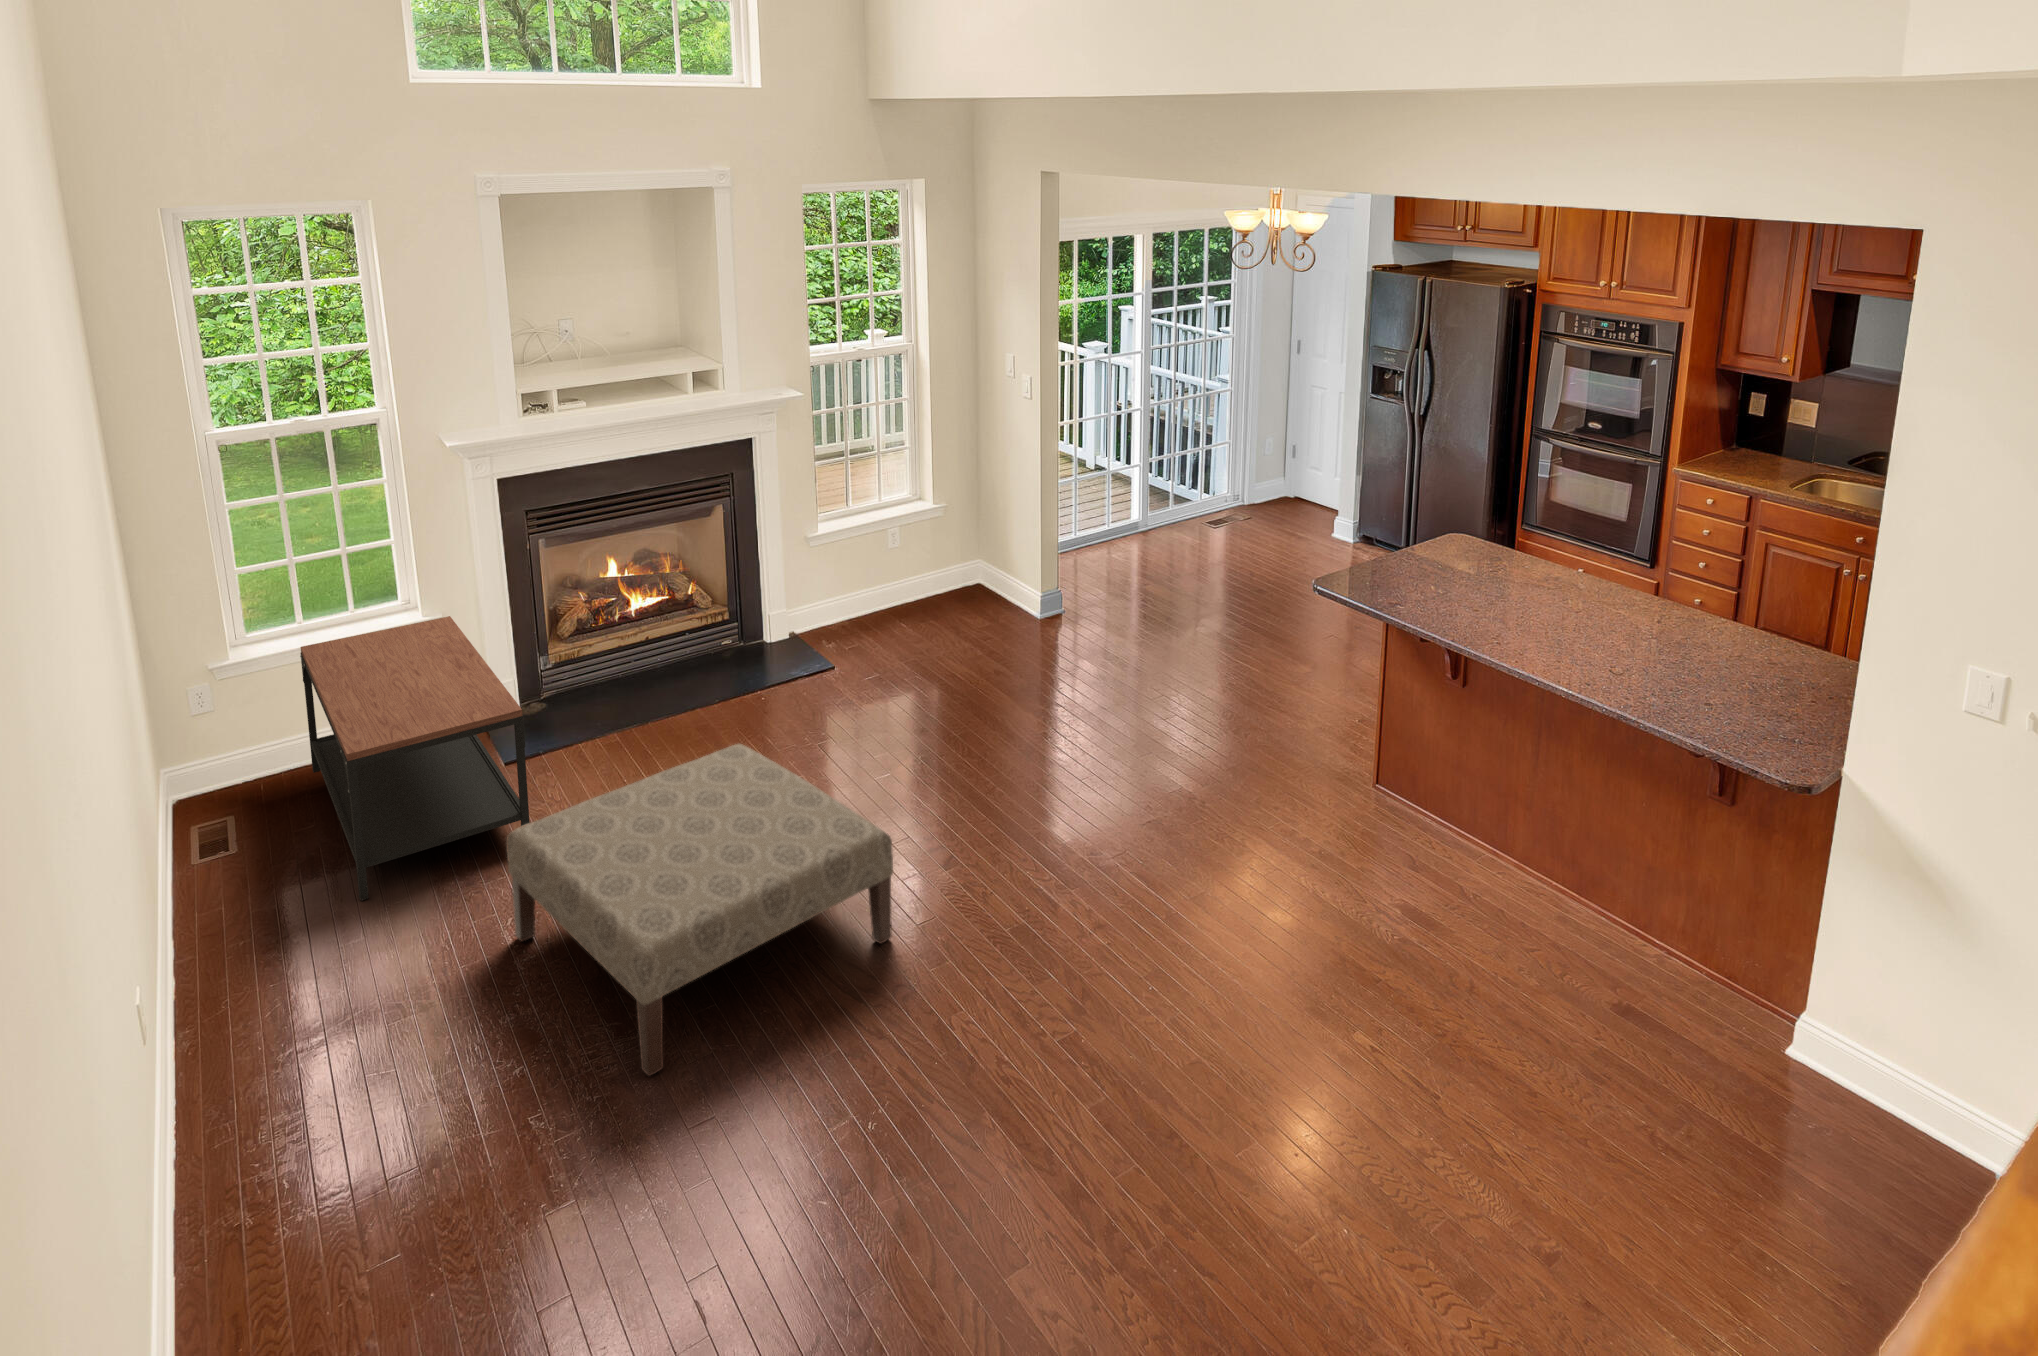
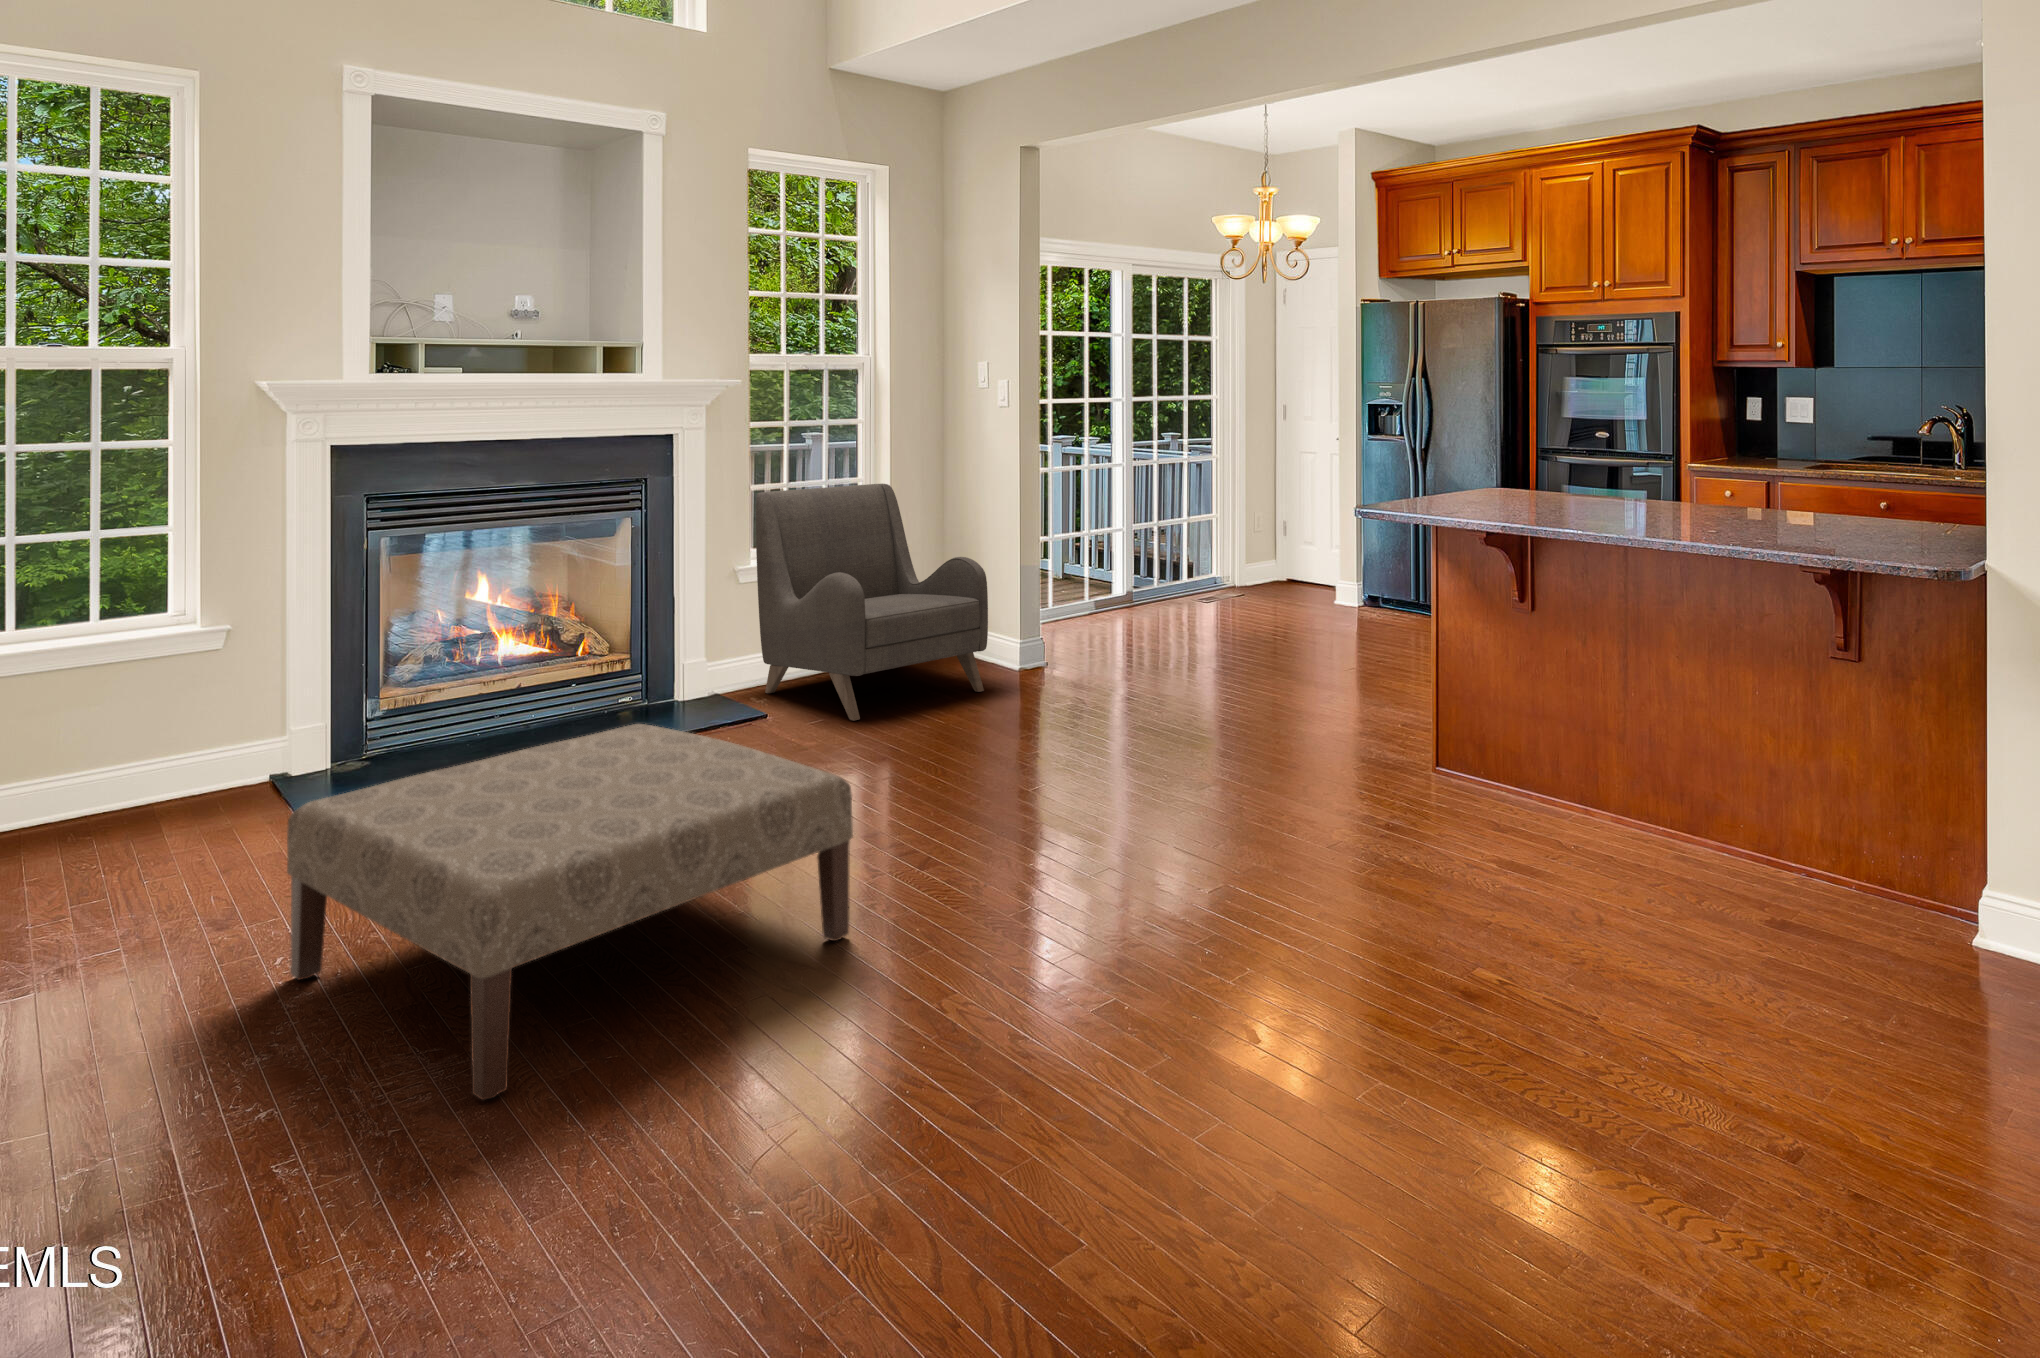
armchair: none [824,458,1014,680] -> present [756,484,988,721]
coffee table: present [300,616,530,901] -> none [7,629,333,959]

